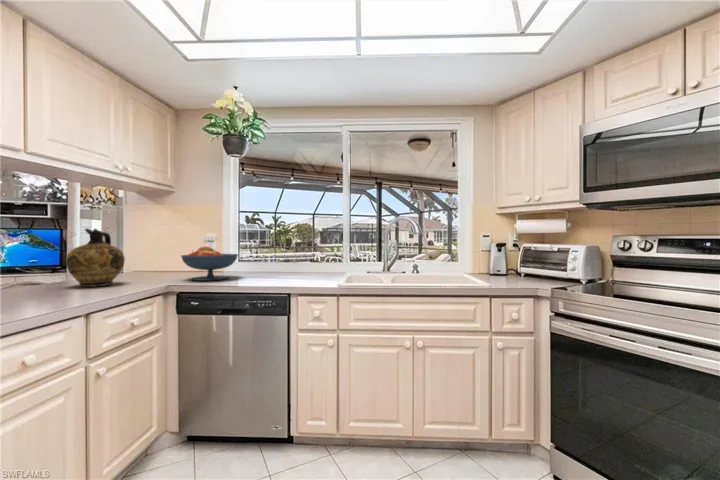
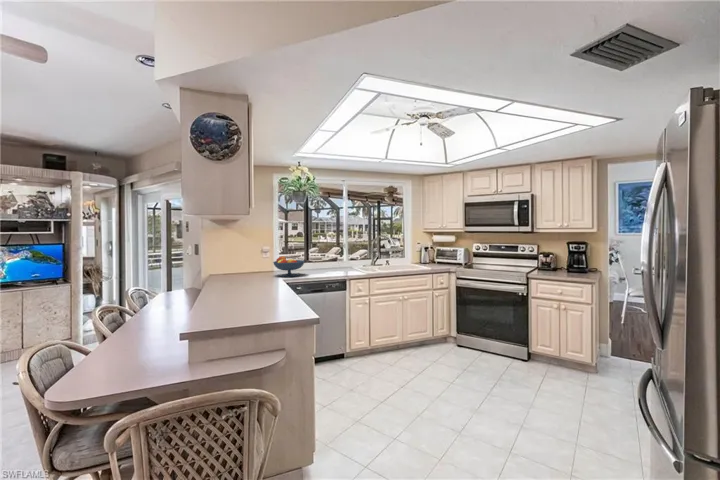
ceramic jug: present [66,229,125,287] -> none [230,250,258,284]

